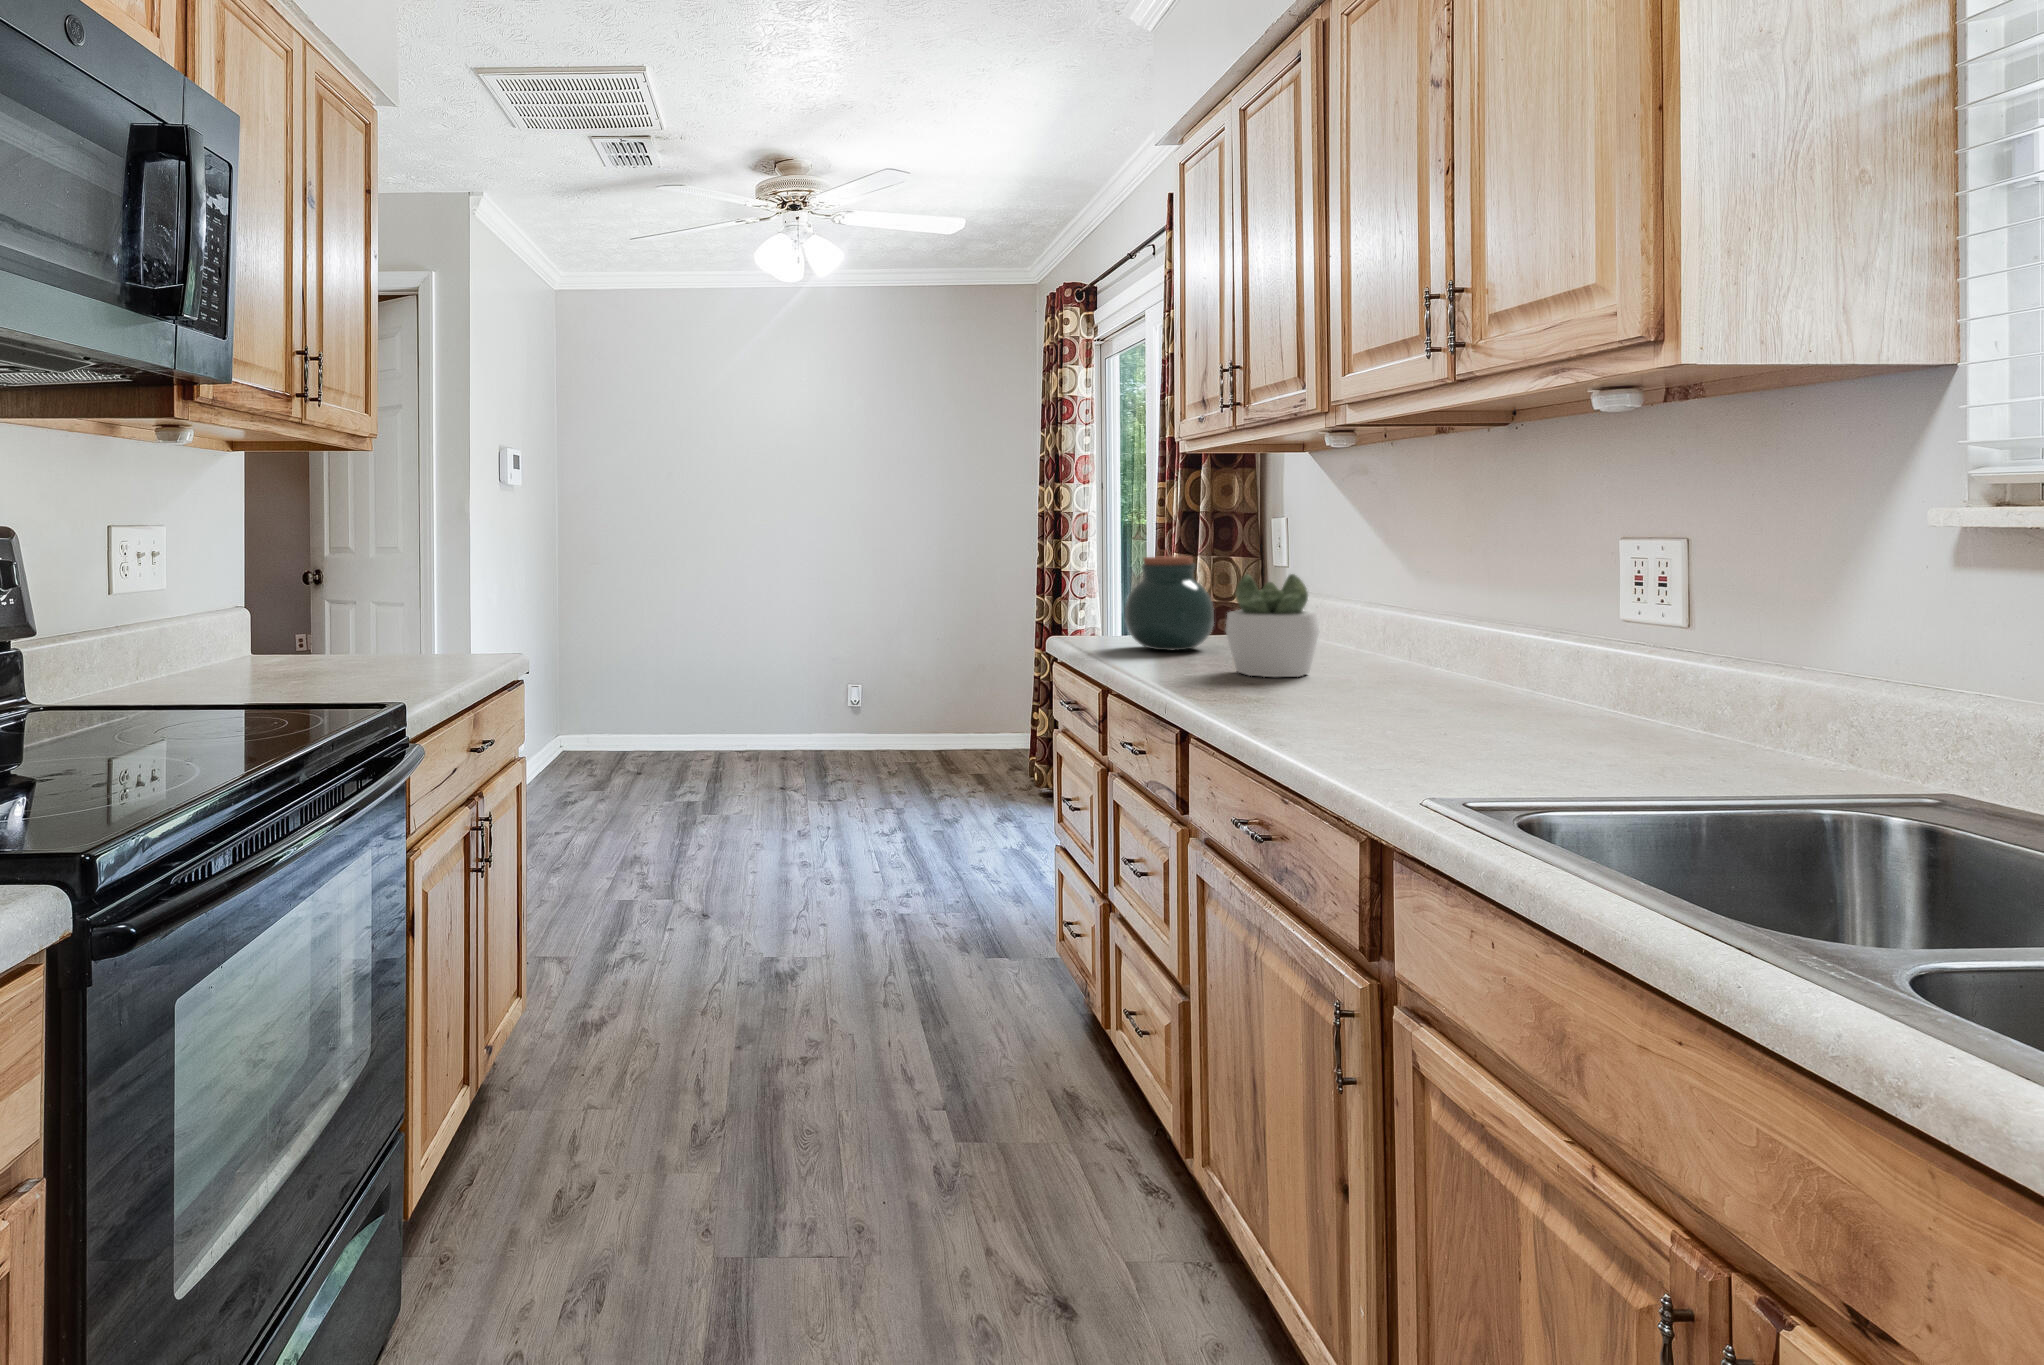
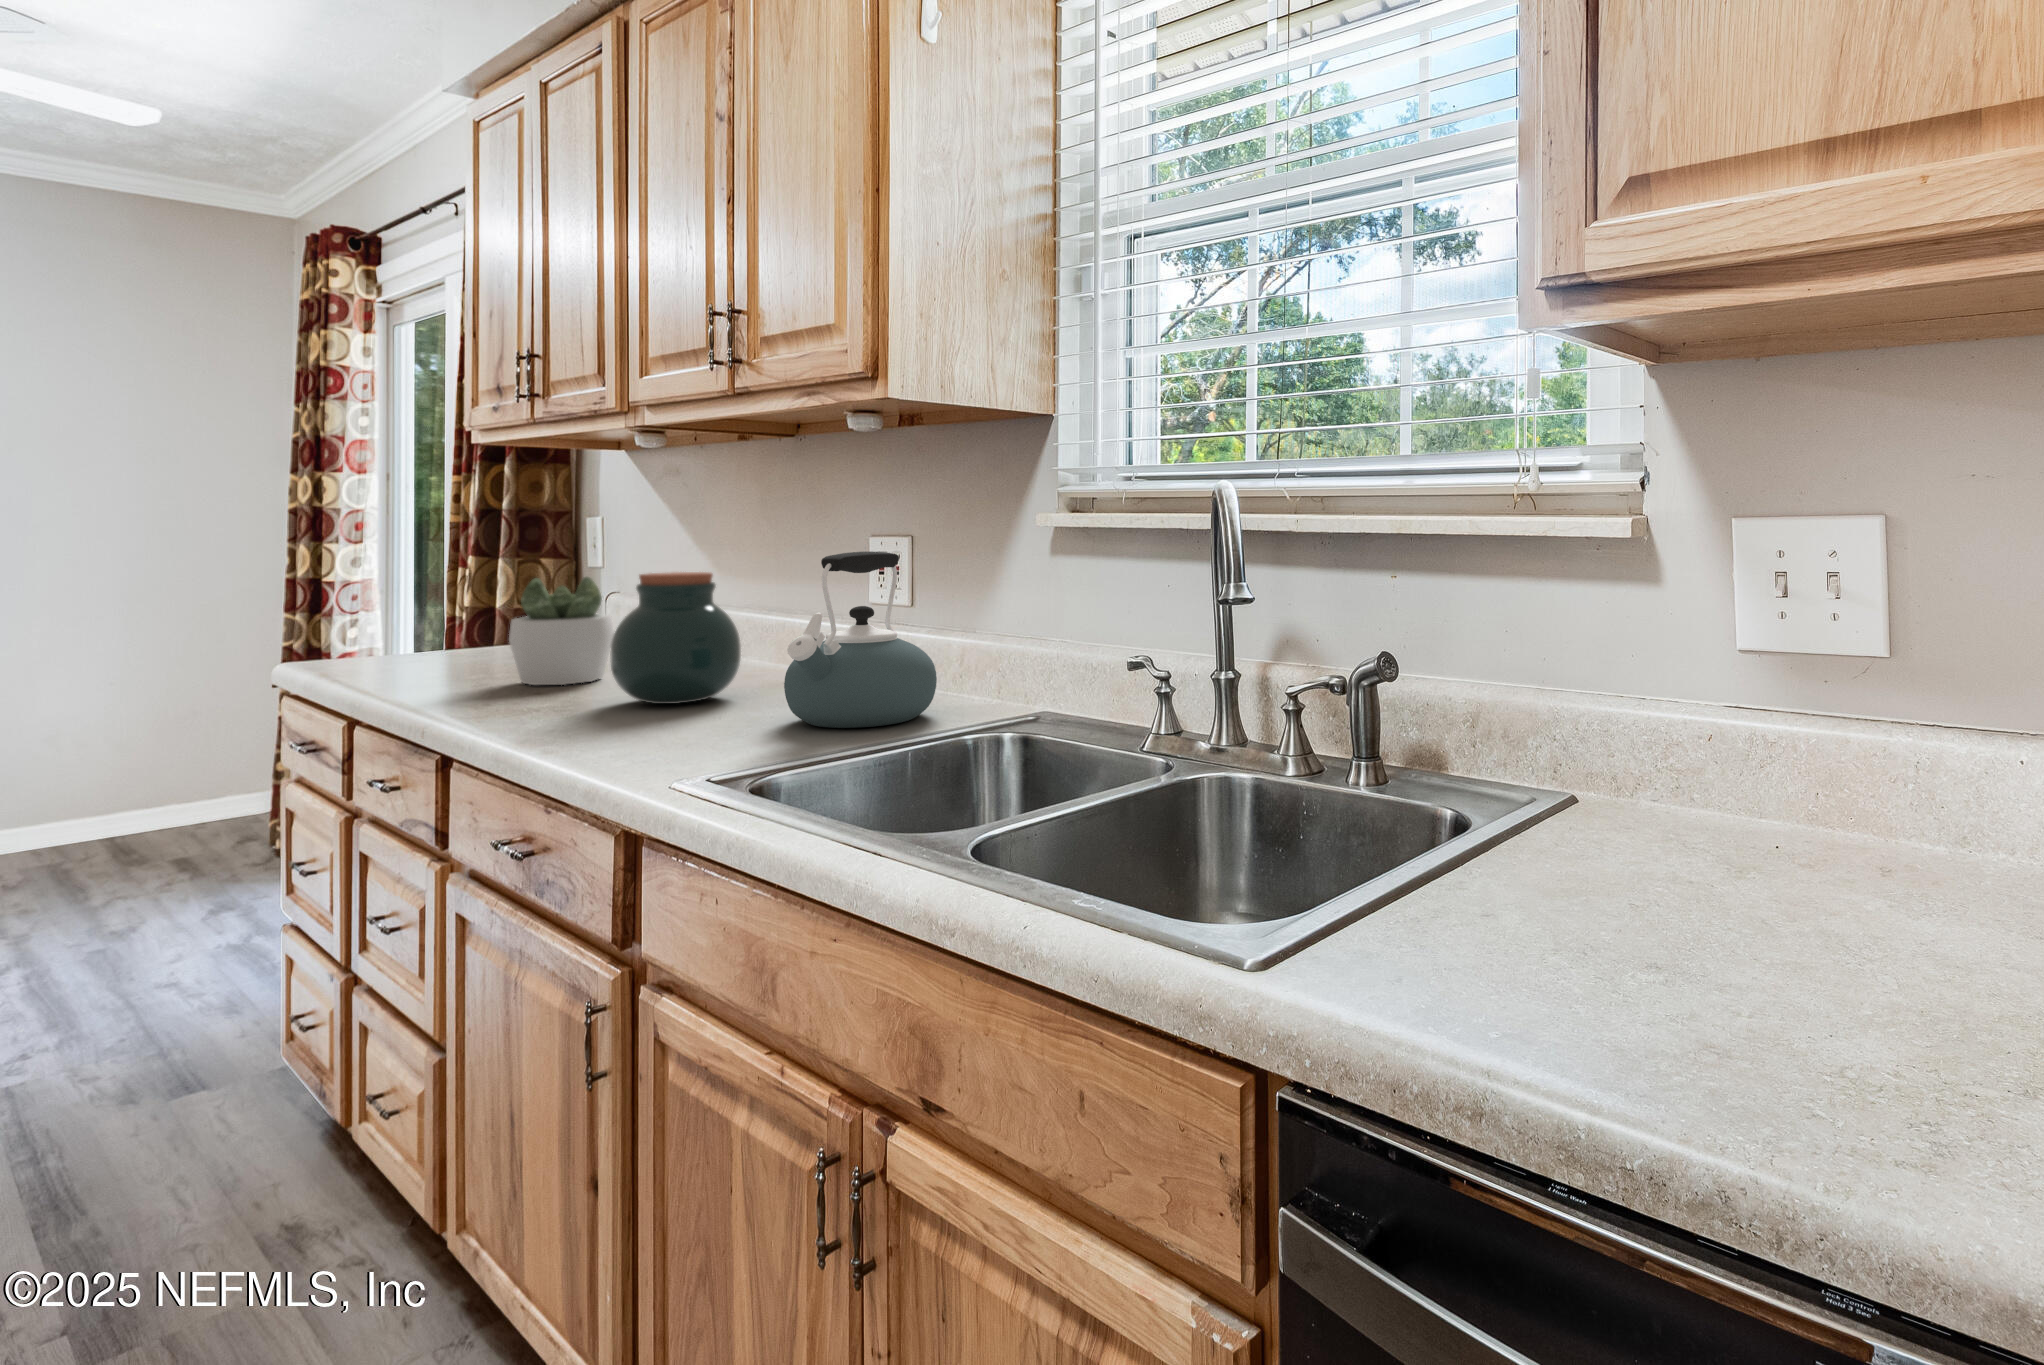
kettle: none [1532,553,1747,766] -> present [784,551,937,728]
jar: present [1125,556,1214,650] -> present [610,572,741,704]

